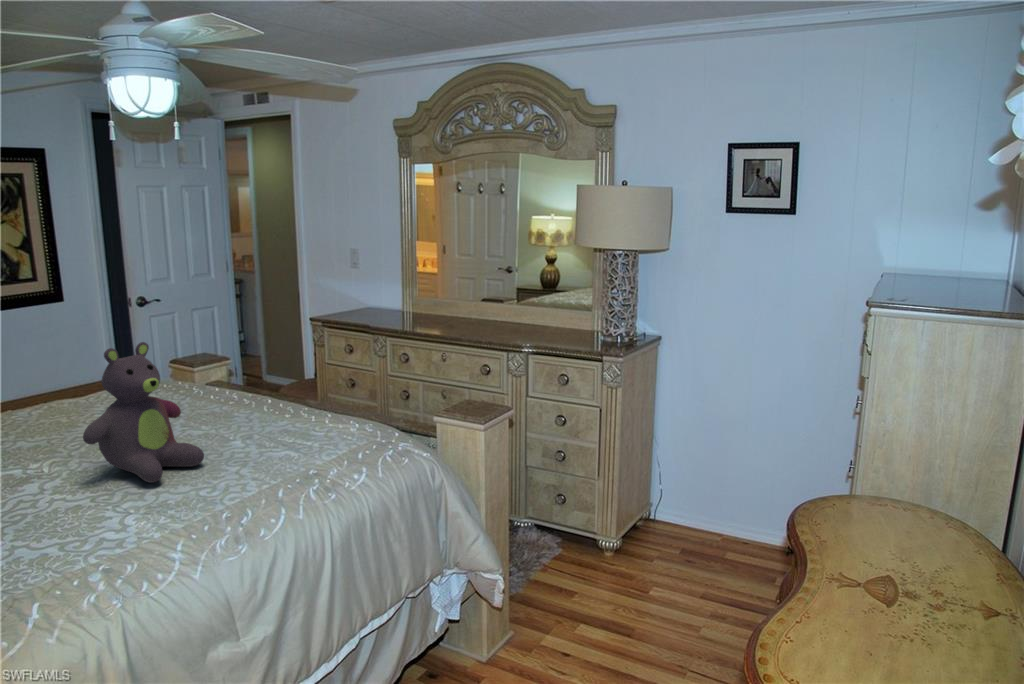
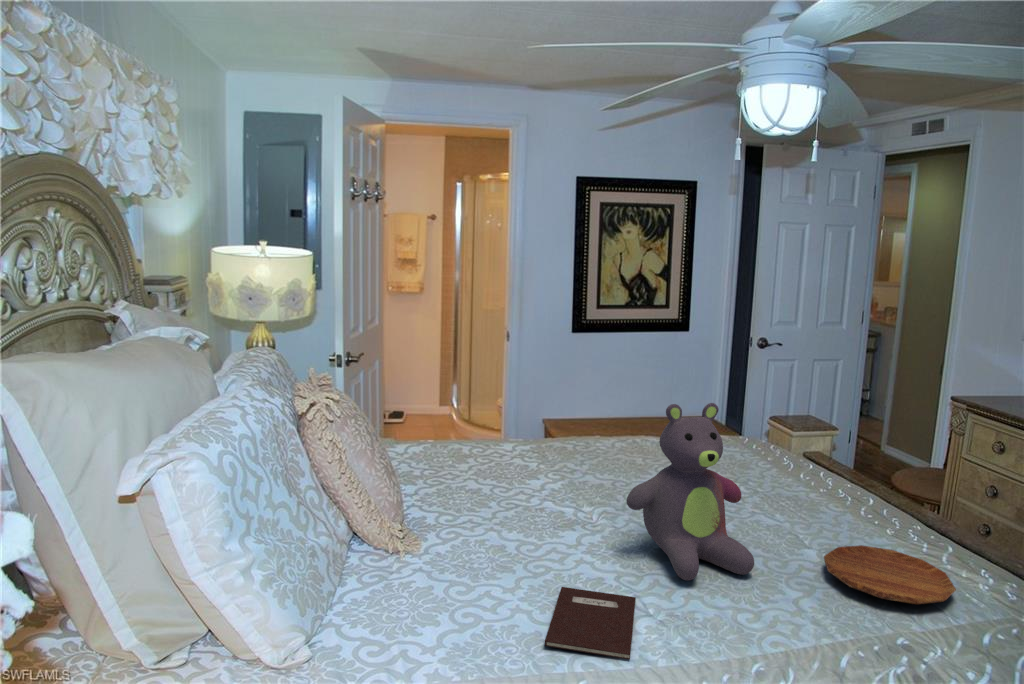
tray: none [251,419,337,447] -> present [824,545,956,604]
notebook: none [43,507,131,562] -> present [545,587,636,659]

